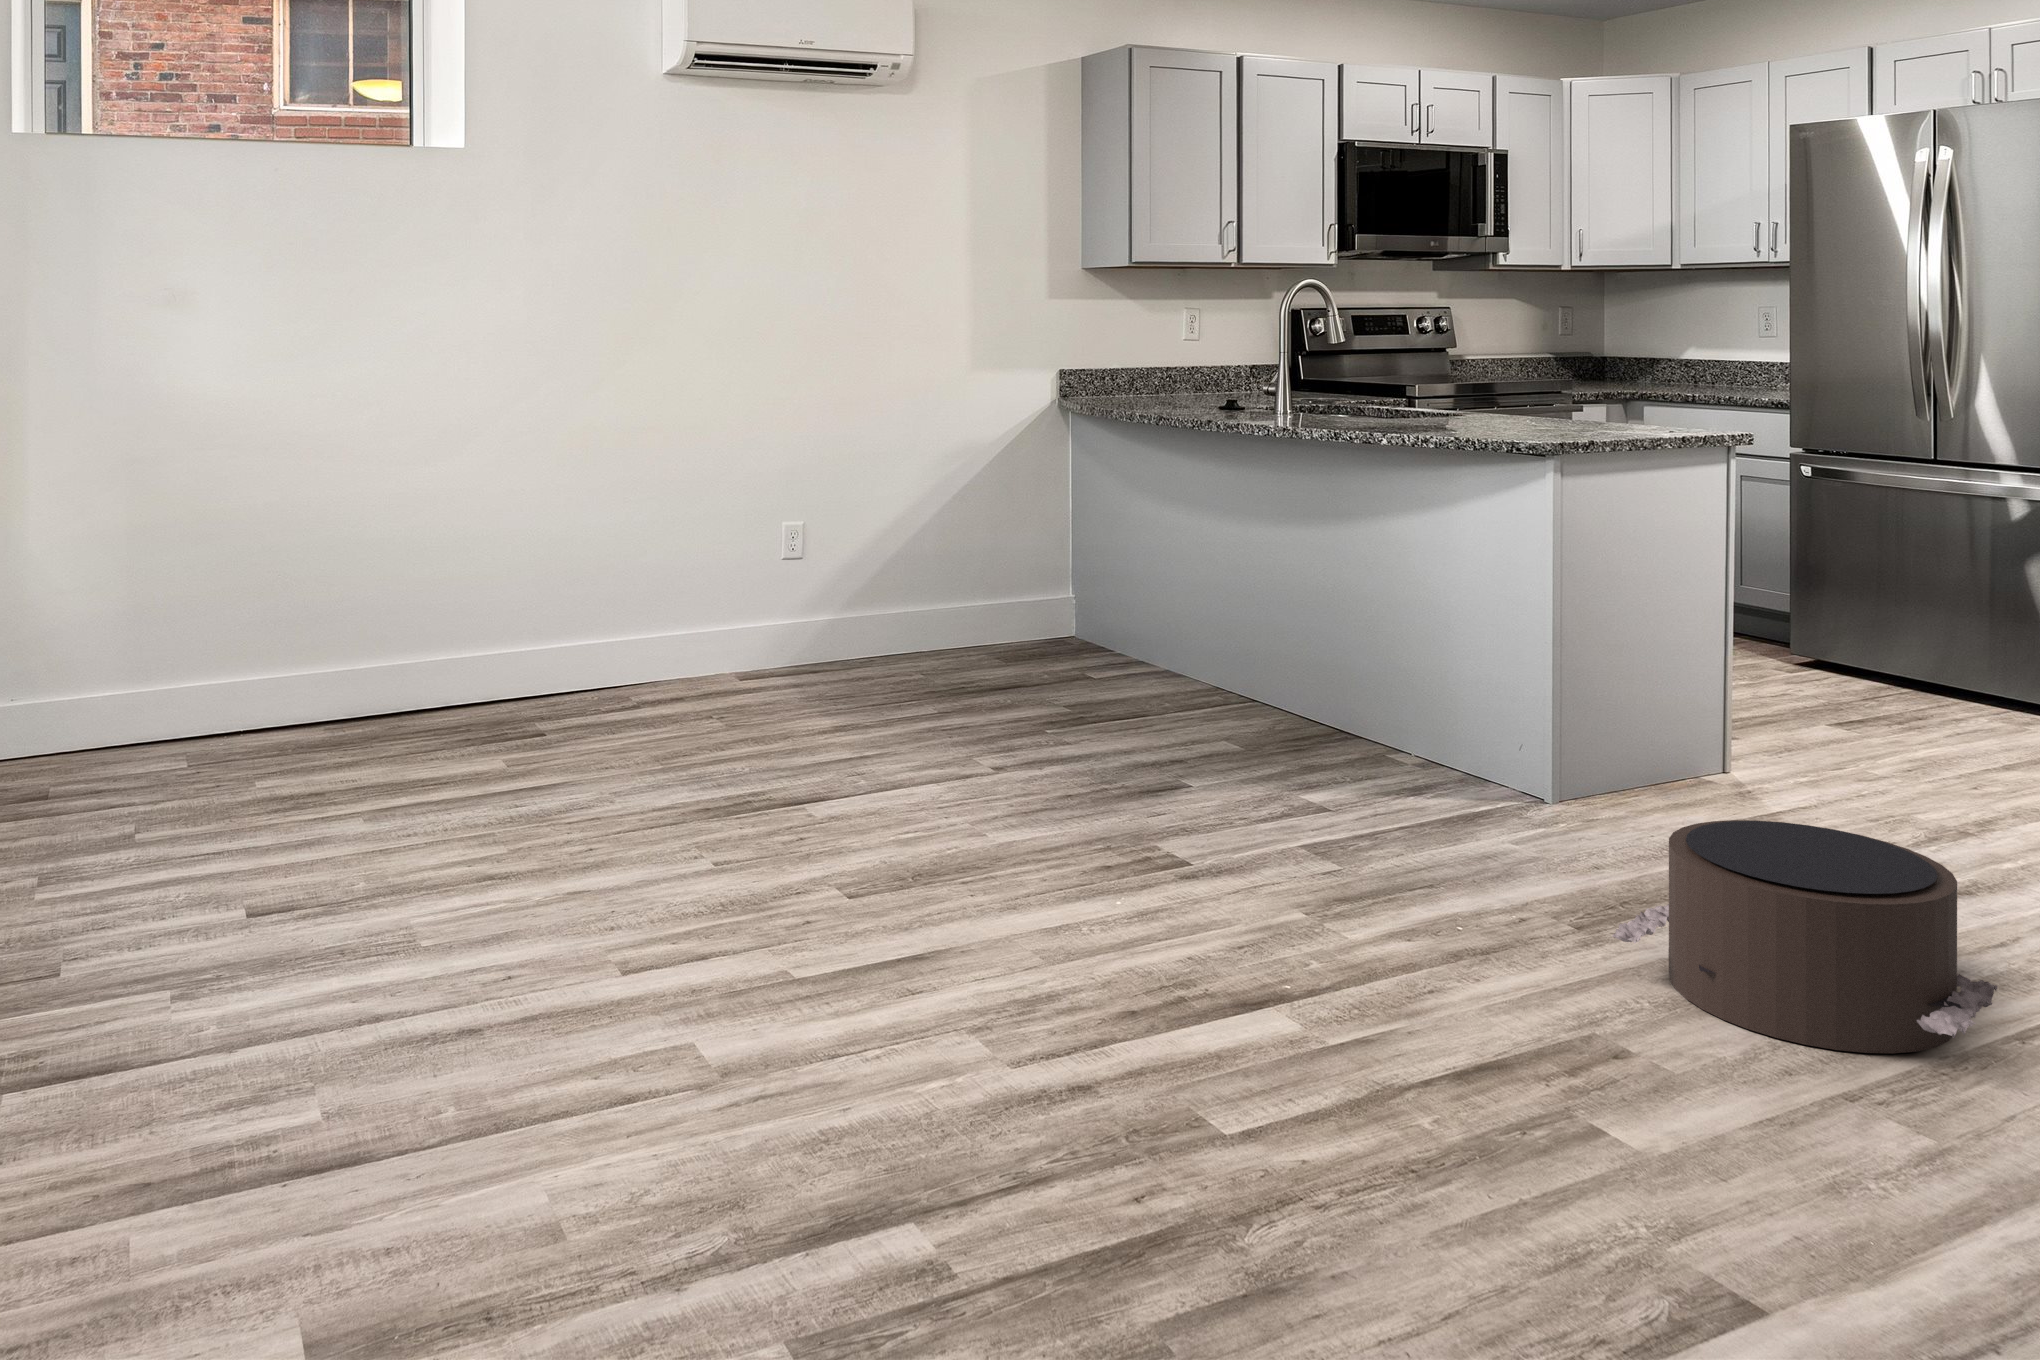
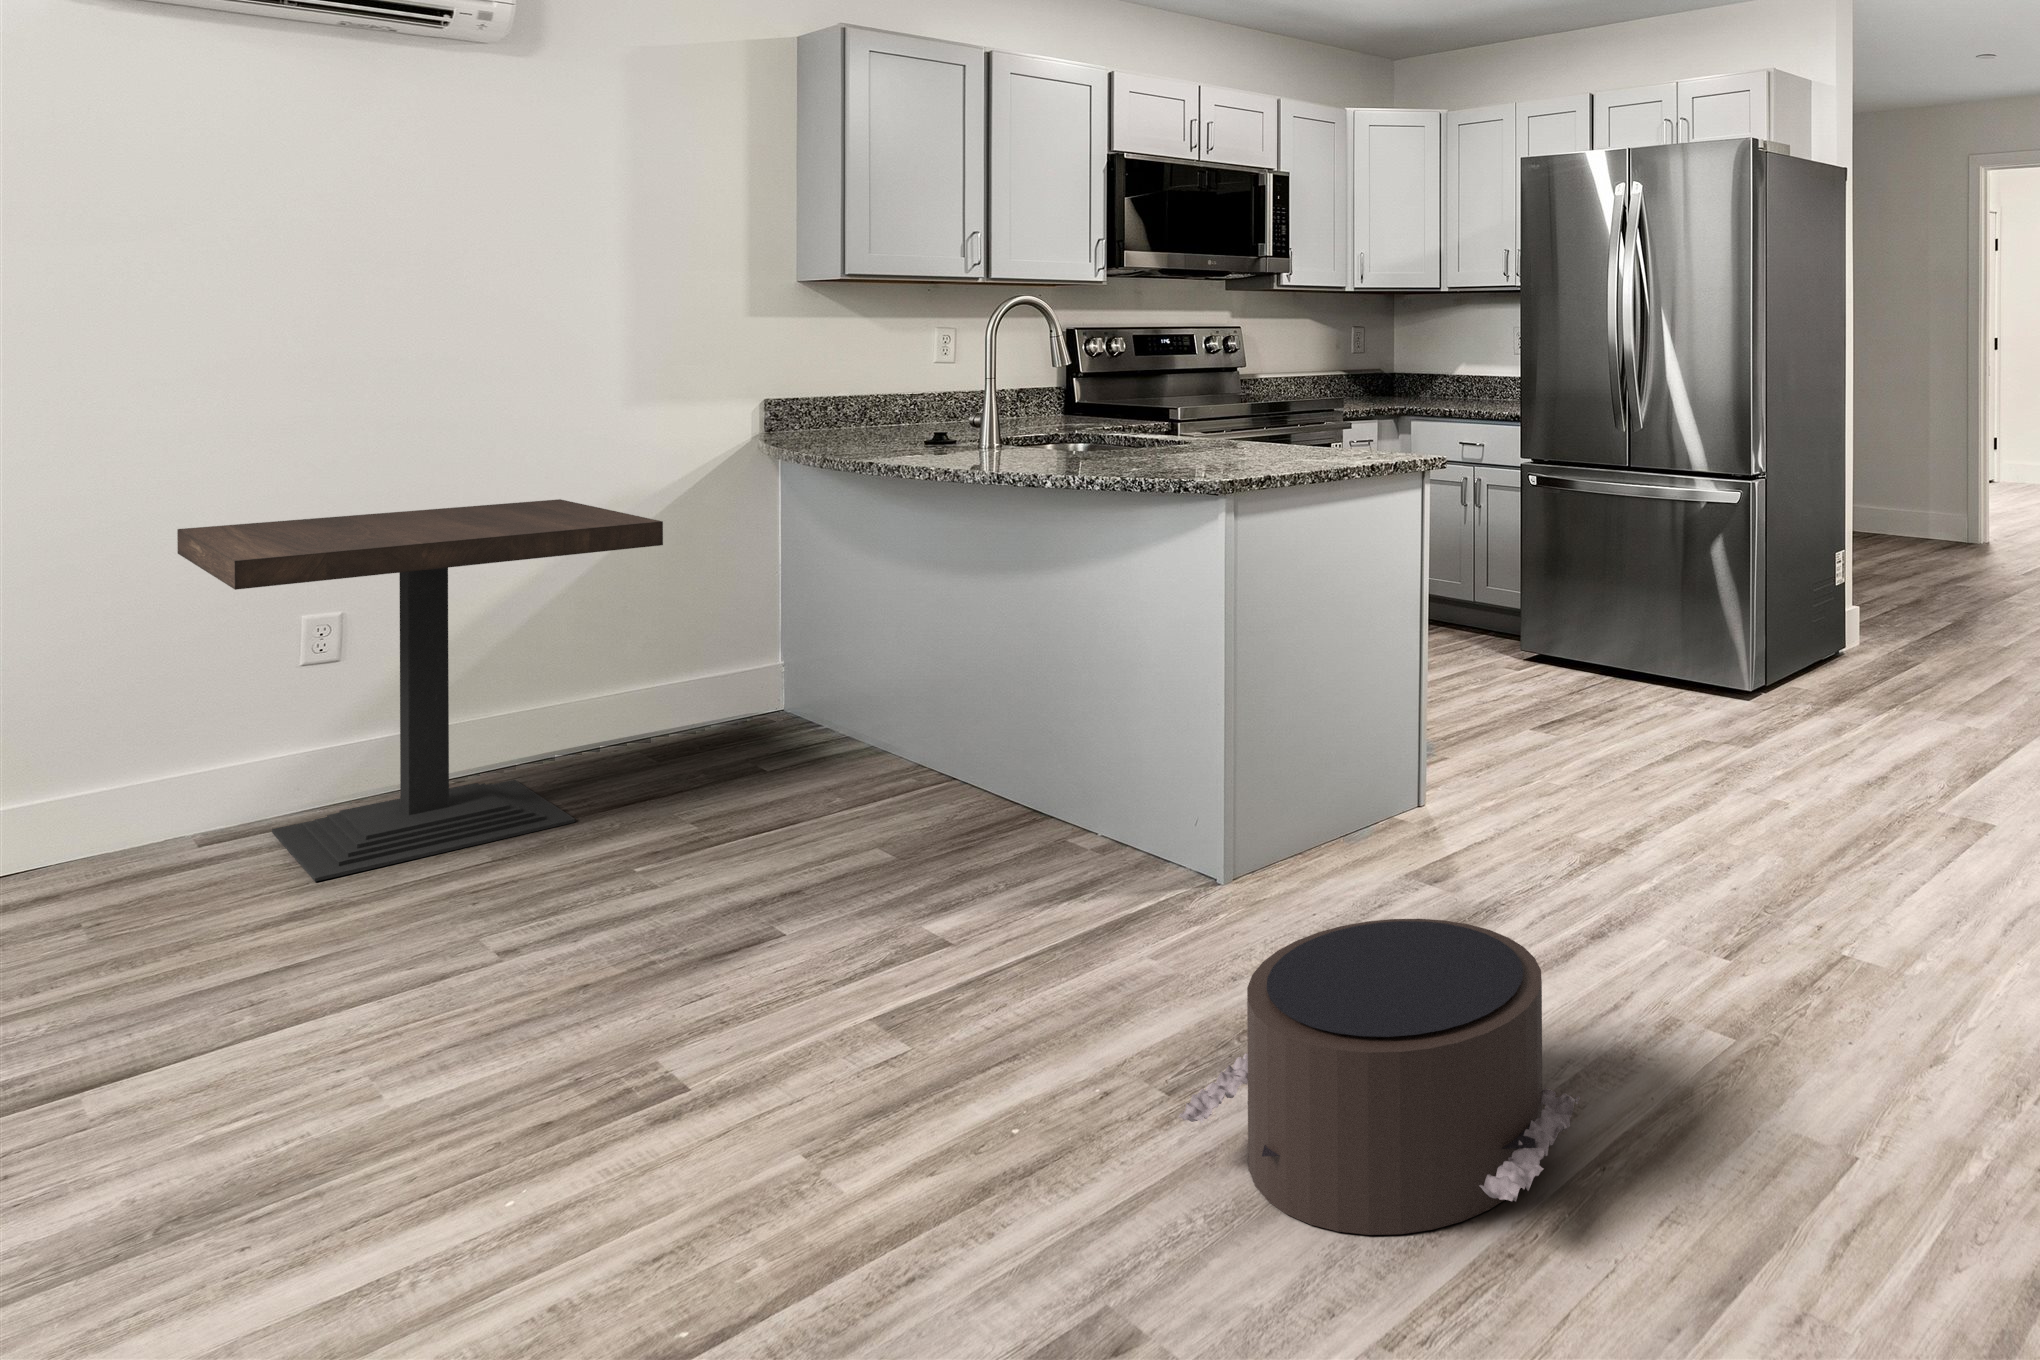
side table: none [720,447,1040,711] -> present [177,499,663,882]

